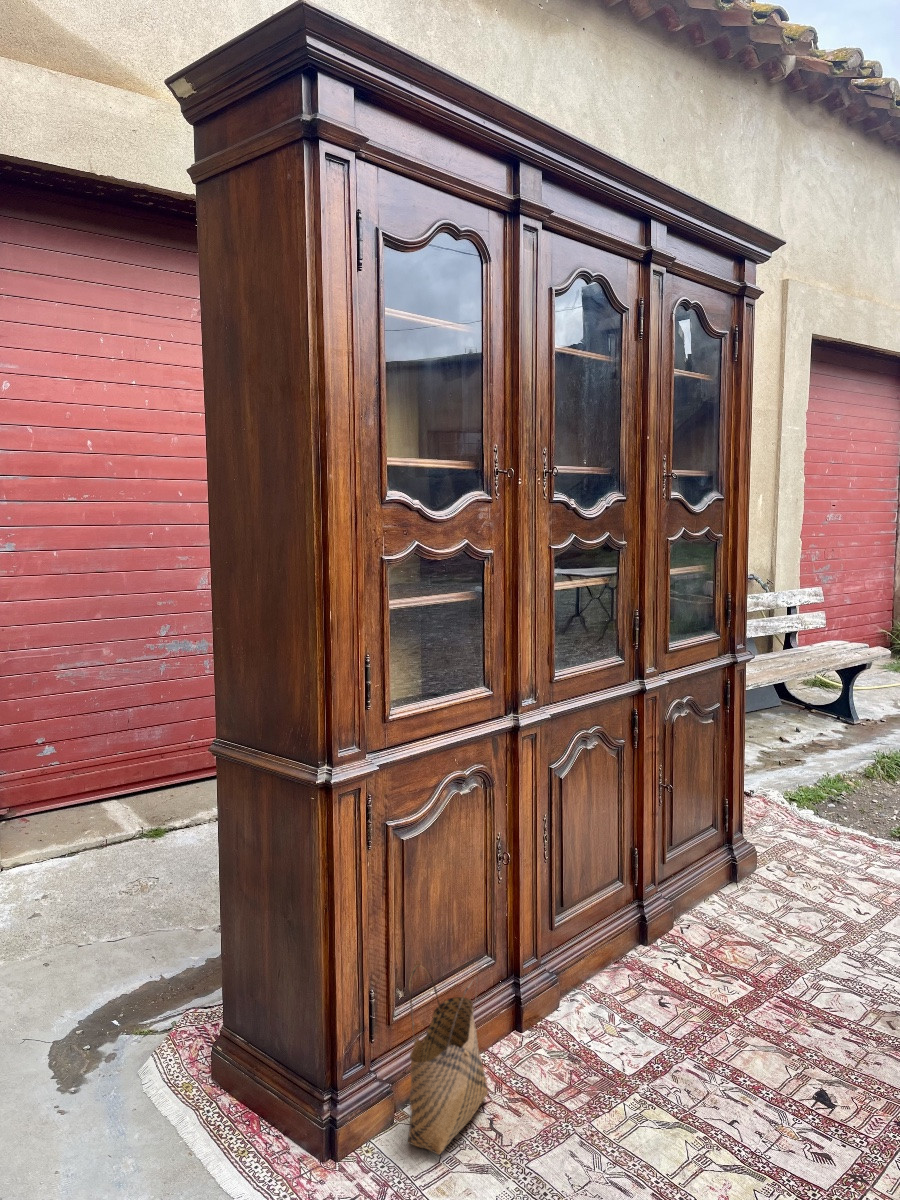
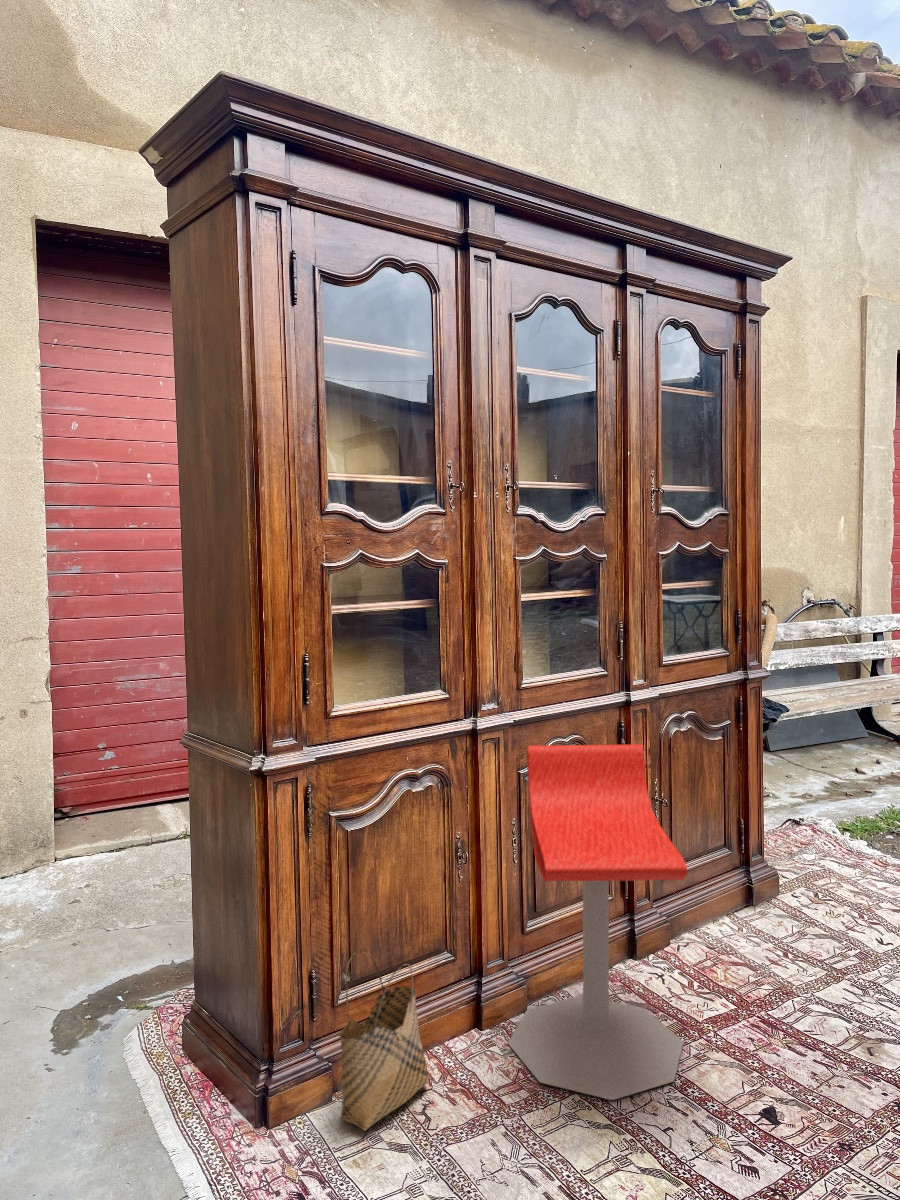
stool: none [551,736,756,1096] -> present [508,744,687,1100]

